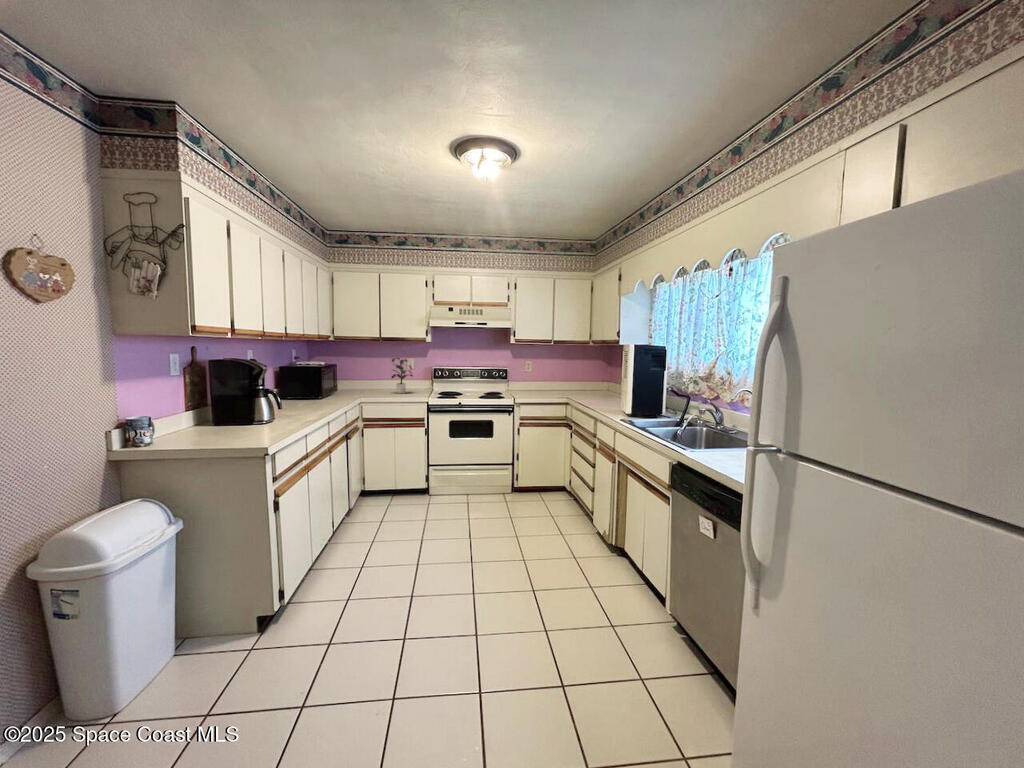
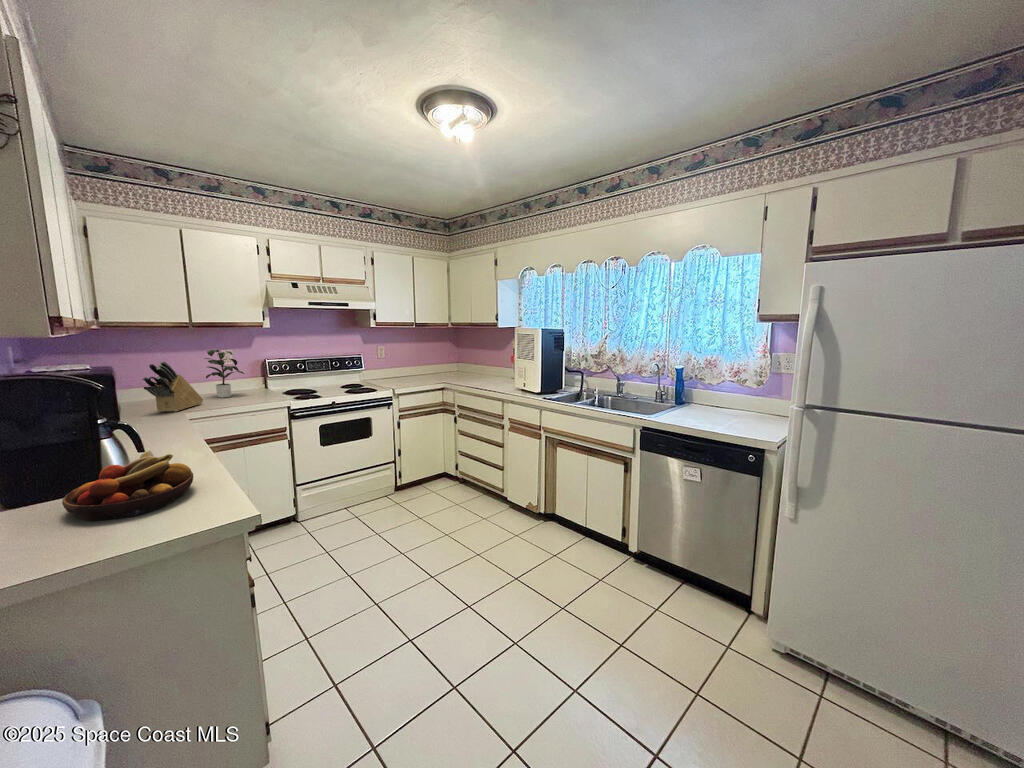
knife block: none [342,363,382,398] -> present [142,361,203,412]
fruit bowl: none [221,407,282,437] -> present [62,451,193,521]

